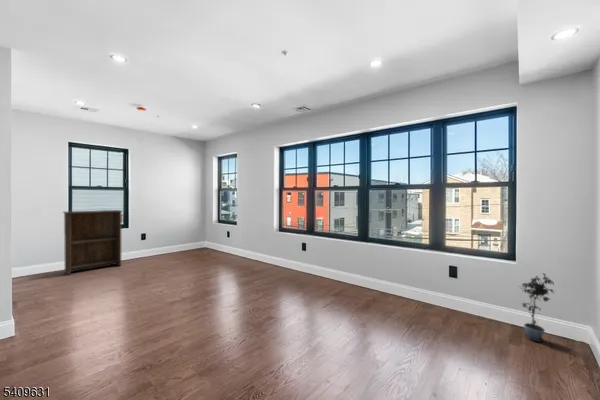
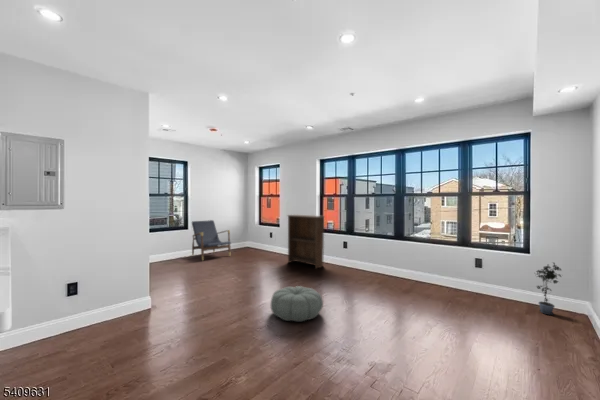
bookshelf: present [64,210,122,275] -> present [288,215,324,268]
lounge chair: none [133,218,179,265] -> present [192,220,231,260]
pouf: none [166,305,241,358] -> present [271,286,323,321]

